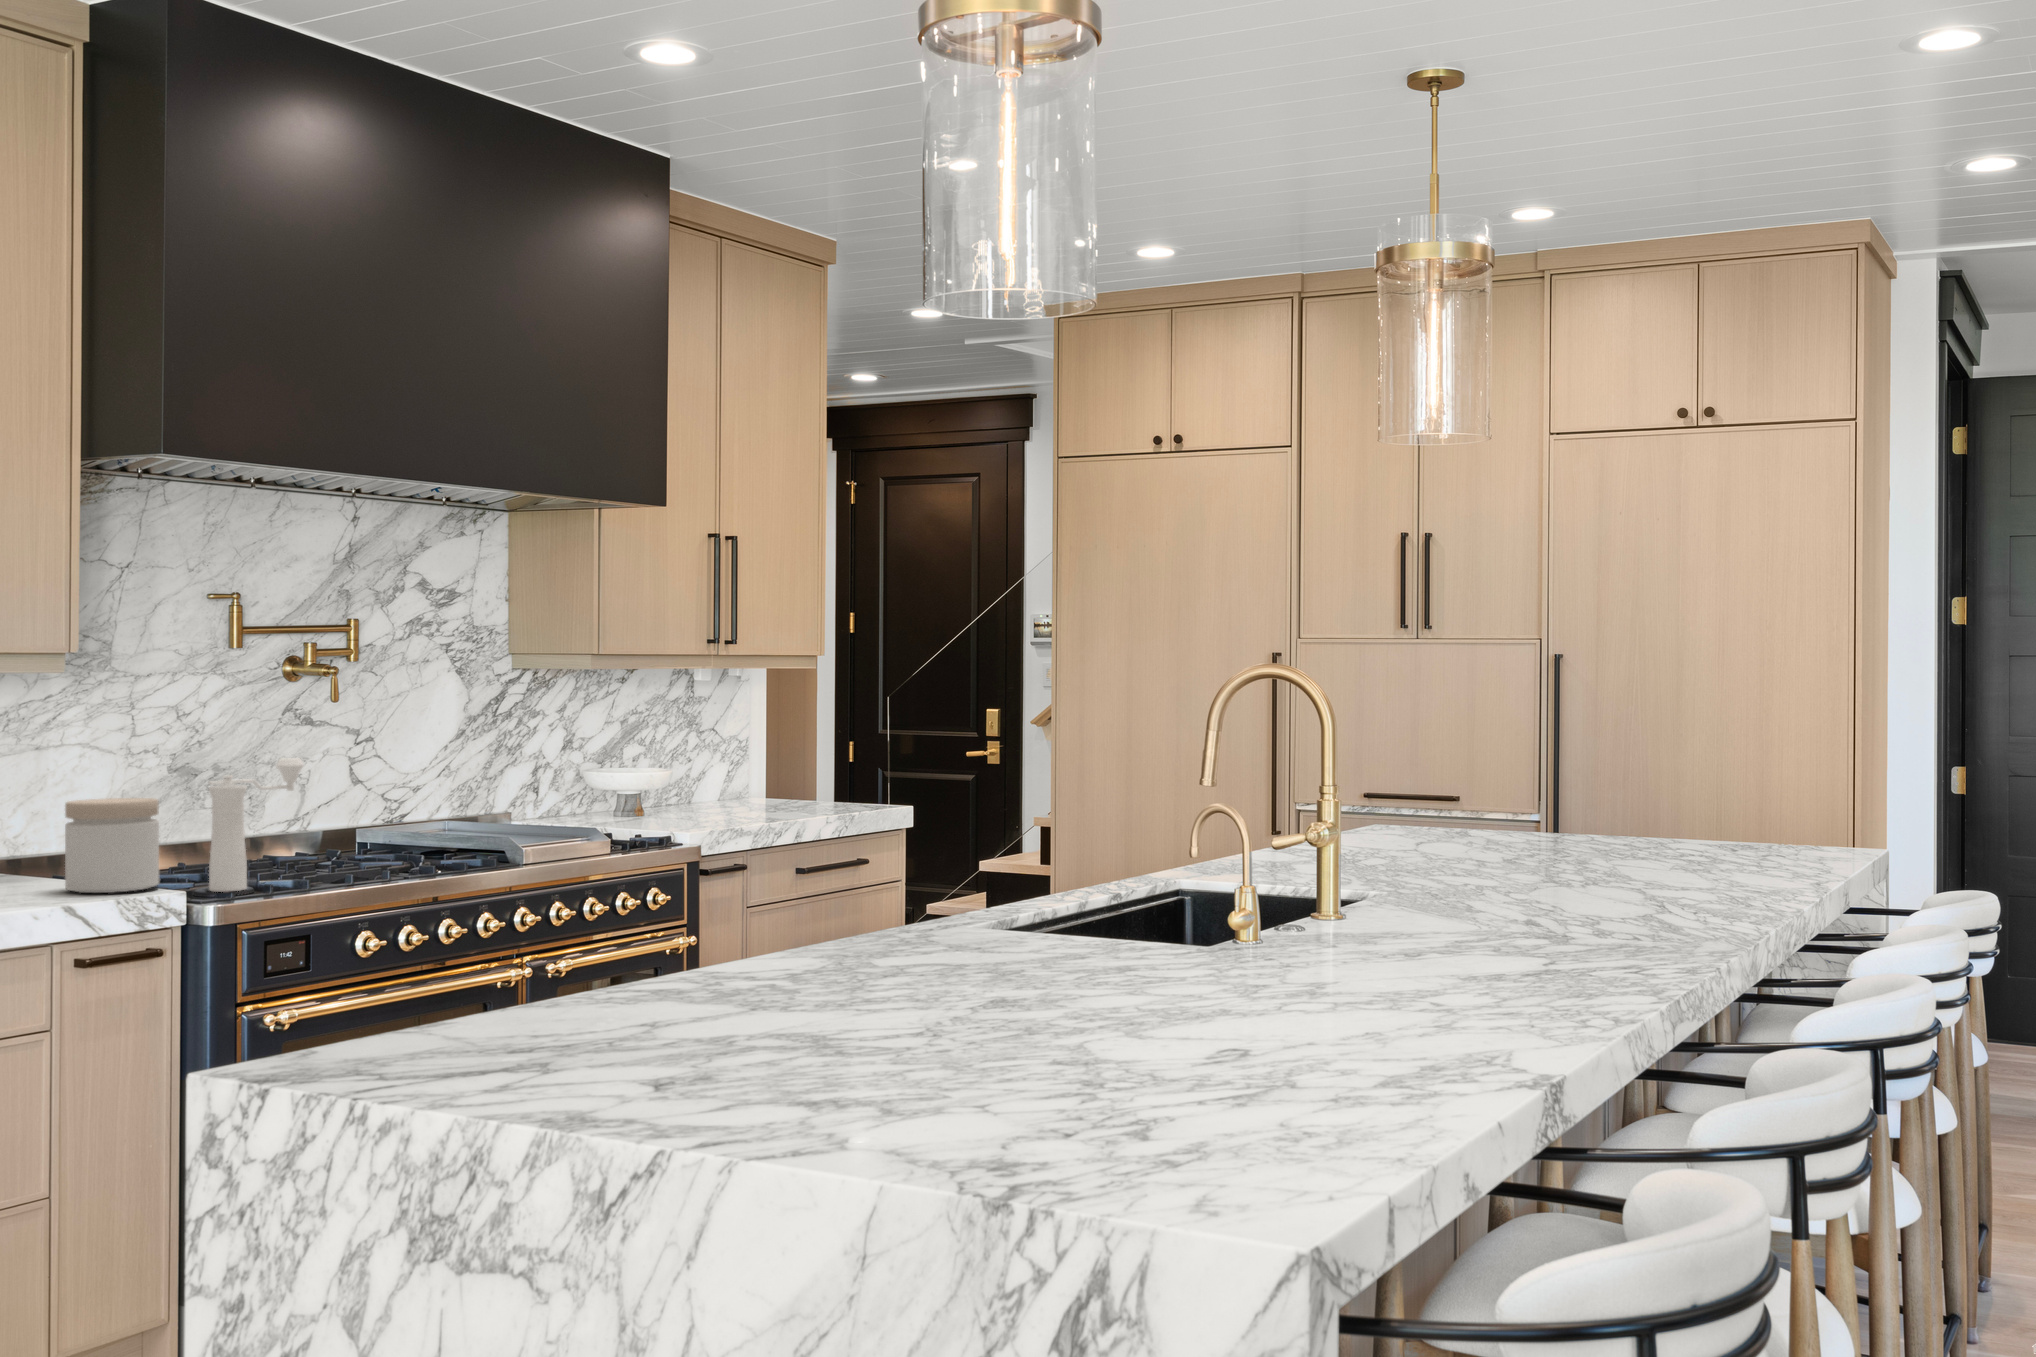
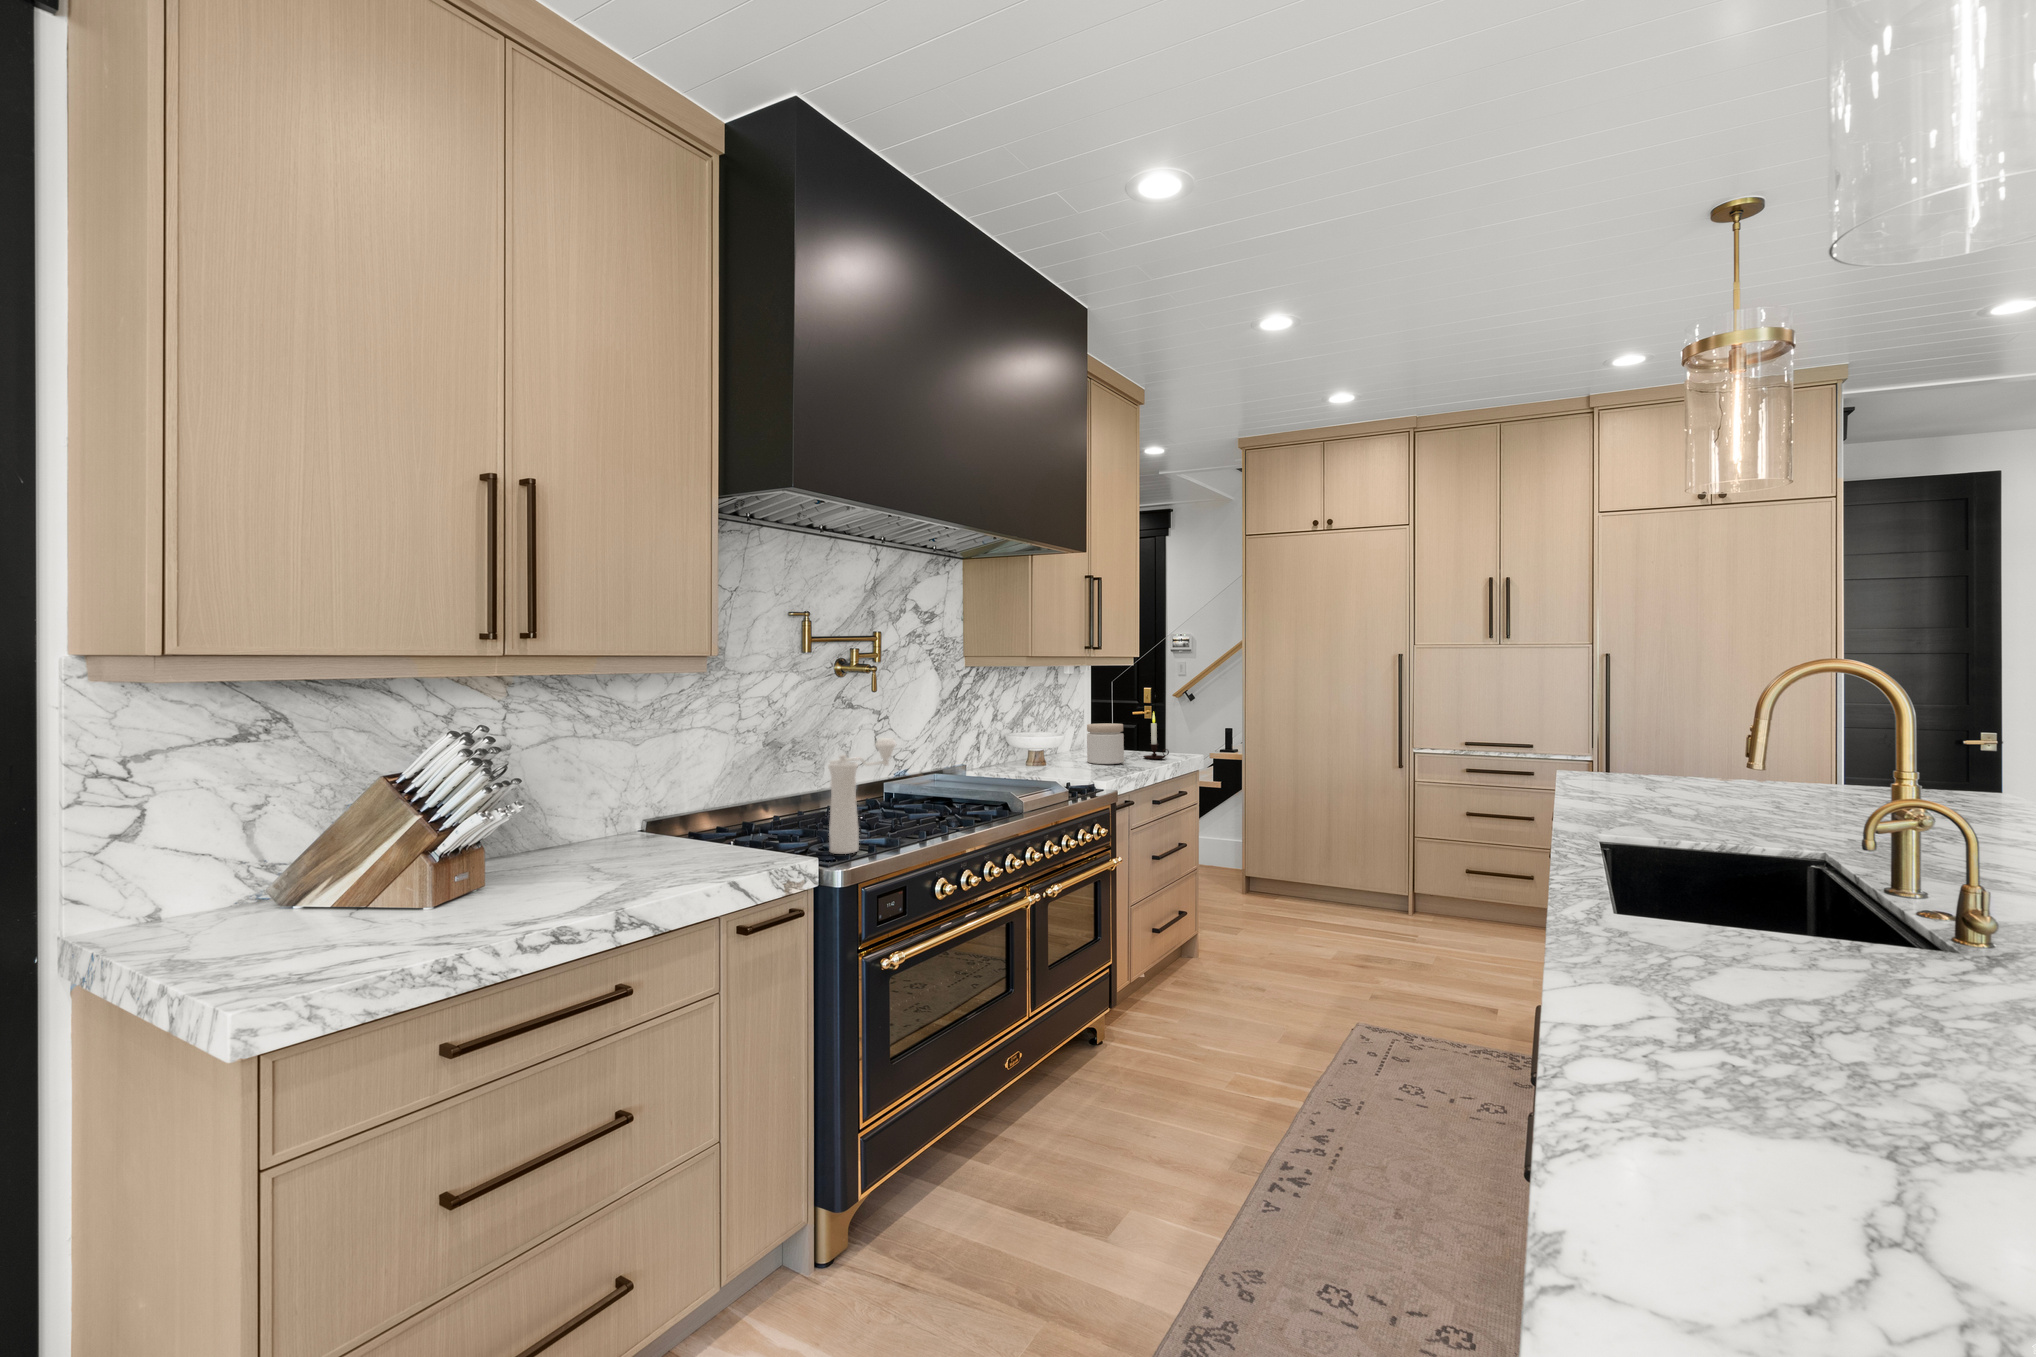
candle: none [819,739,861,813] -> present [1143,712,1169,759]
jar: present [65,798,159,893] -> present [1087,723,1124,764]

